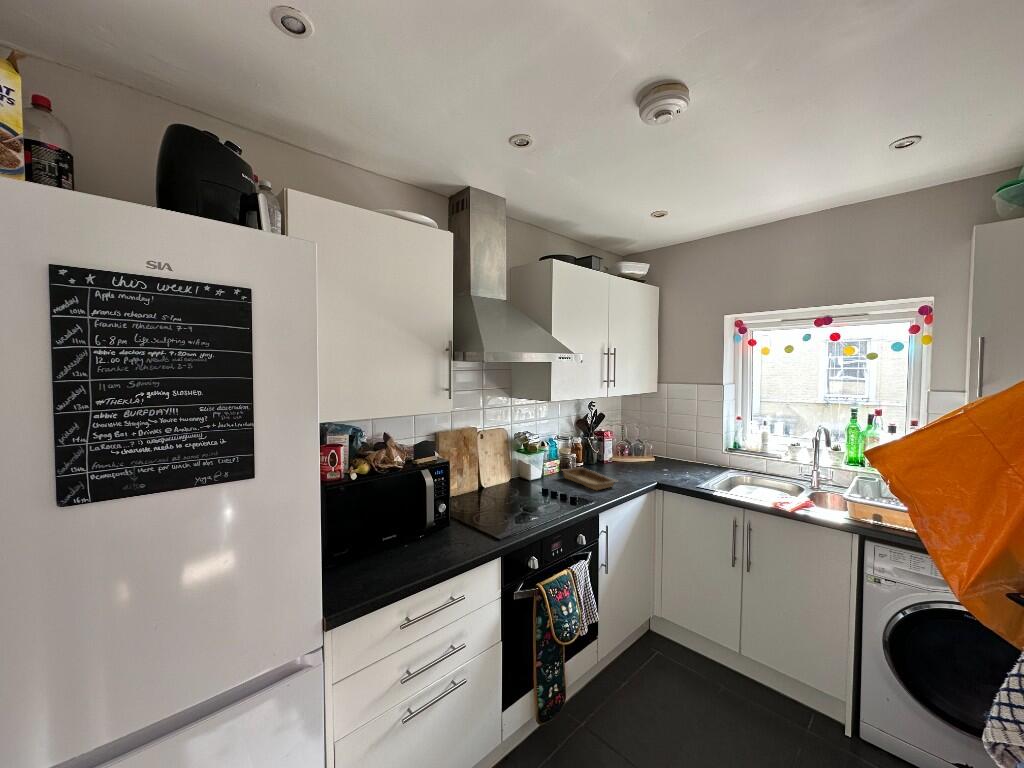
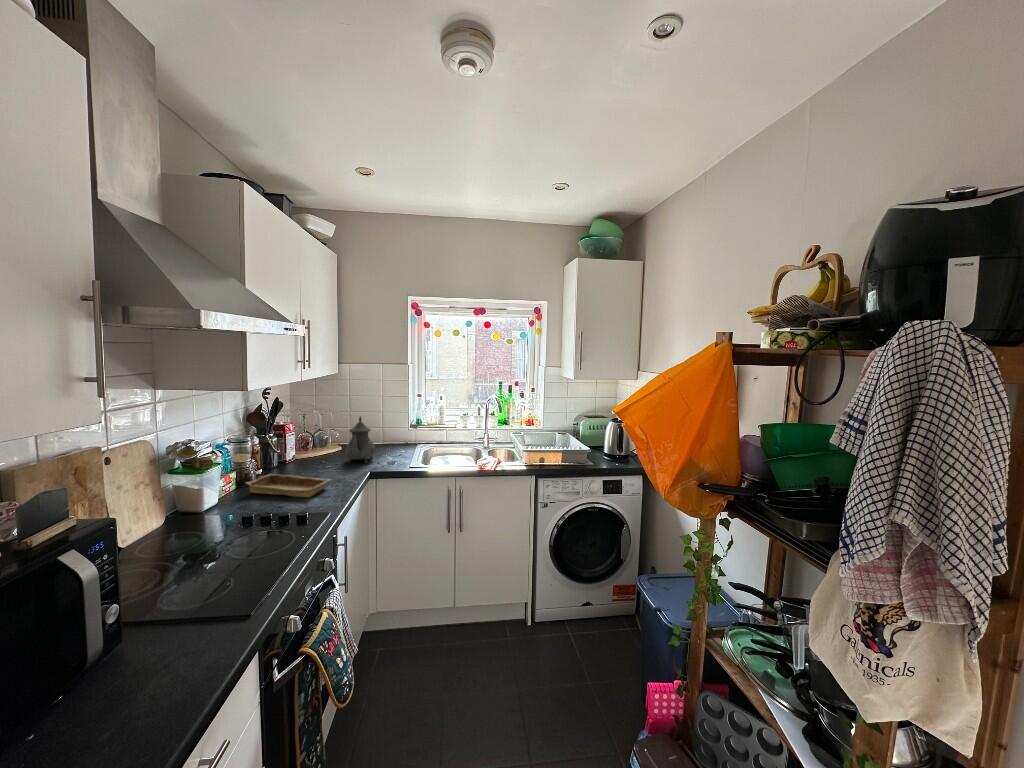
teapot: none [648,431,675,476] -> present [345,416,375,463]

